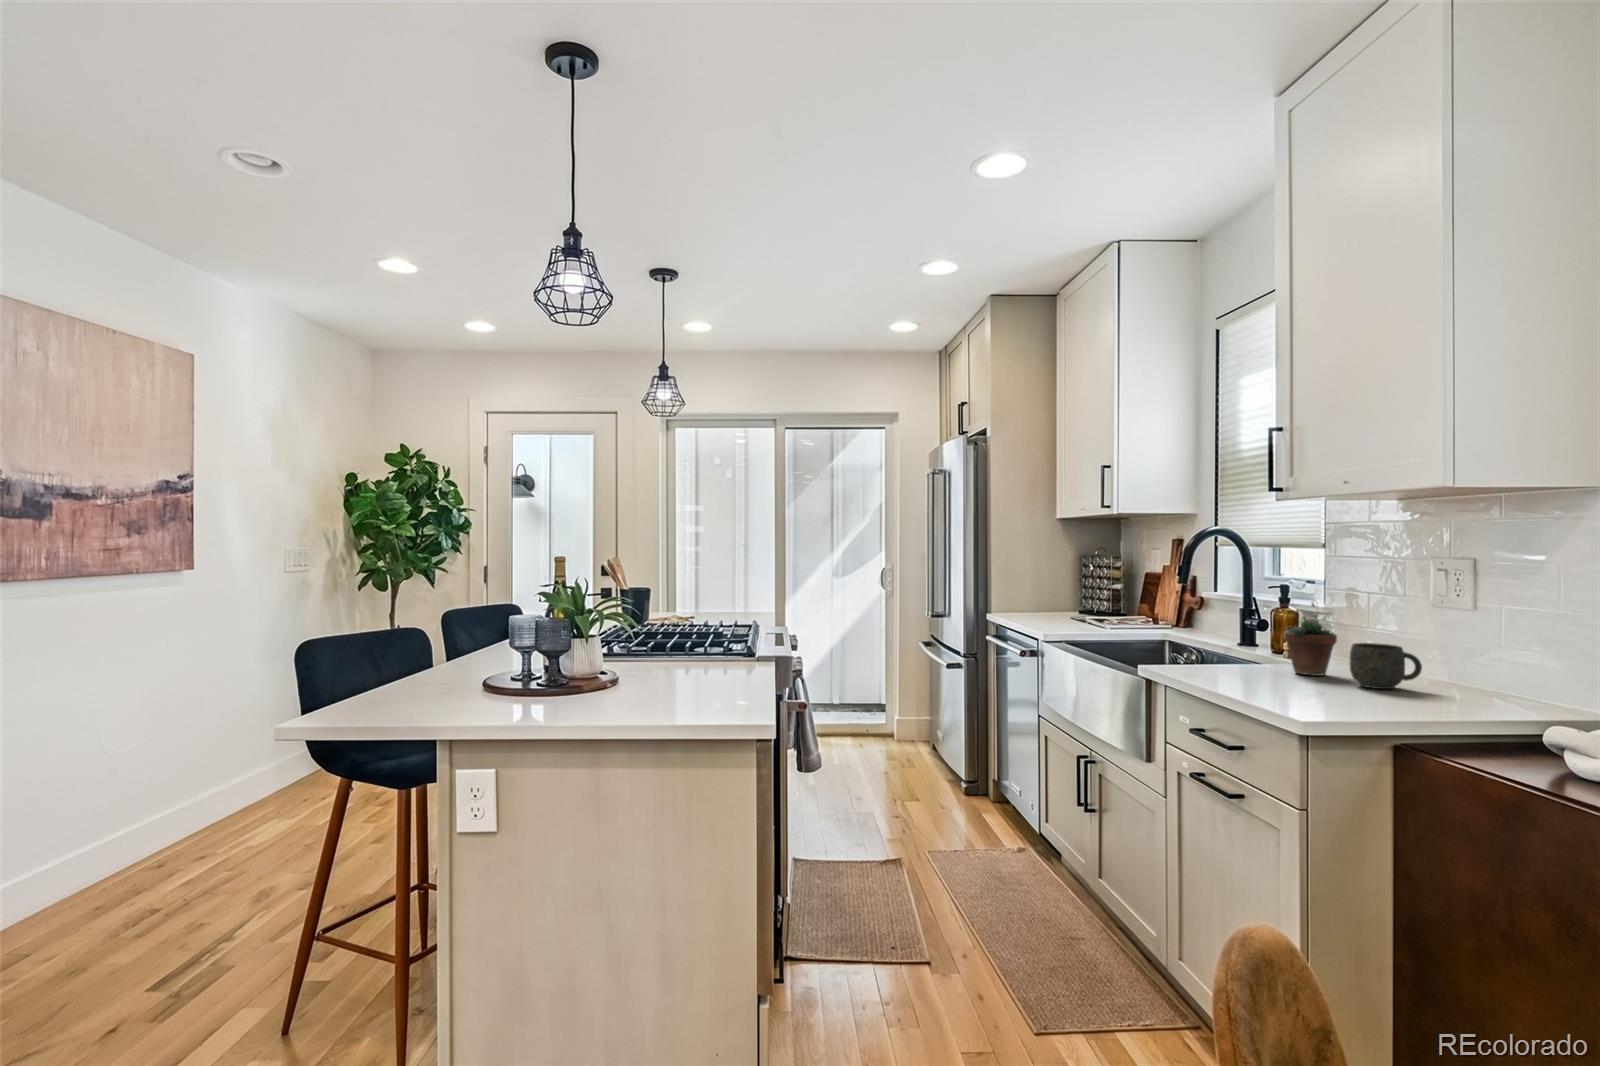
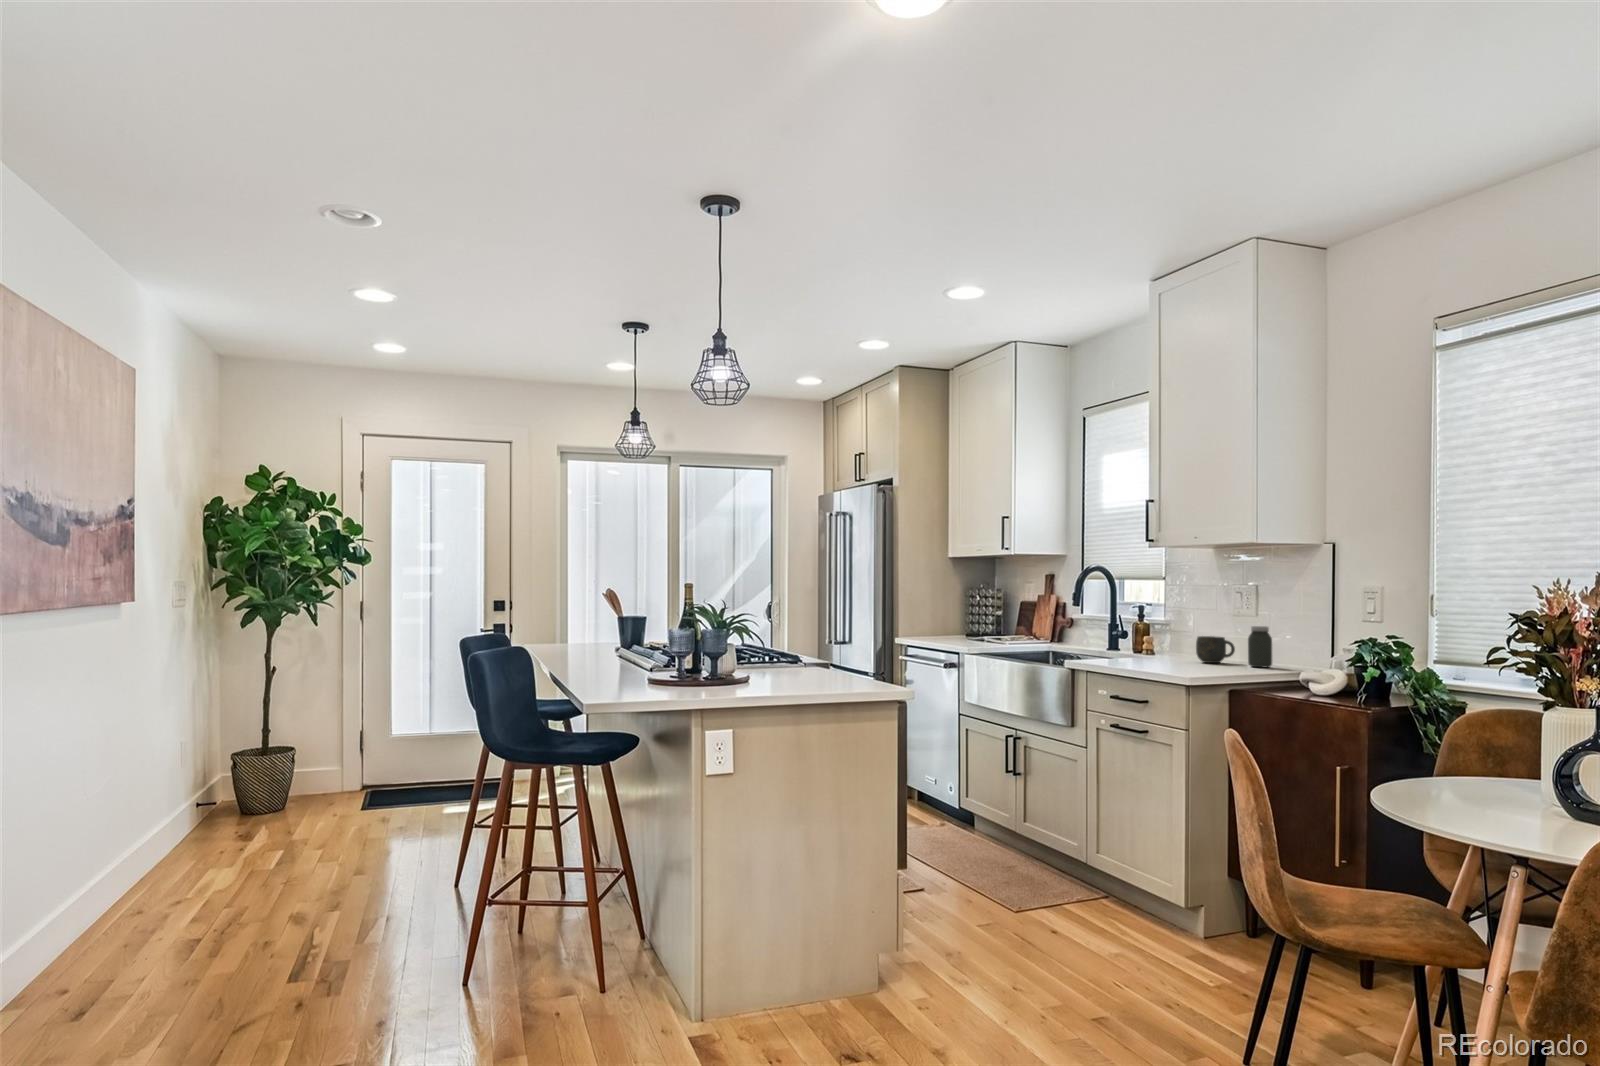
succulent plant: present [1284,600,1337,676] -> none [1154,611,1185,660]
jar: none [1443,634,1491,708] -> present [1248,626,1272,667]

